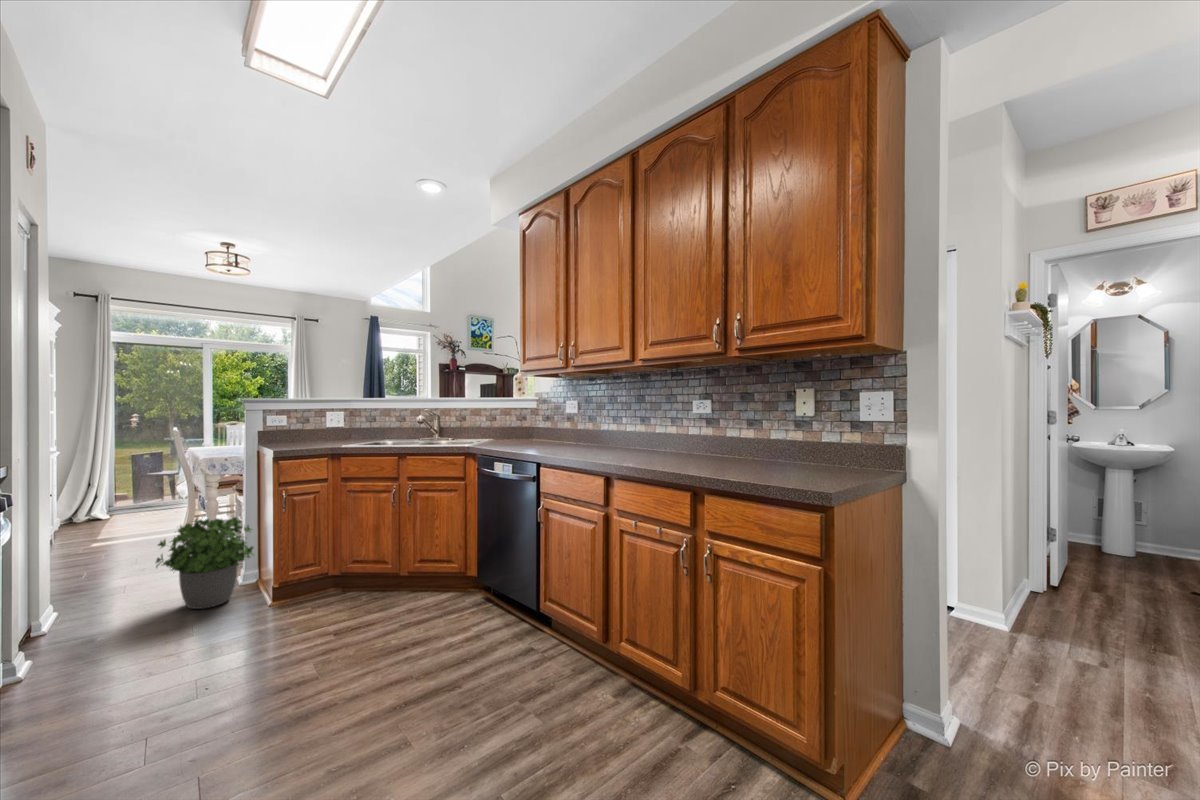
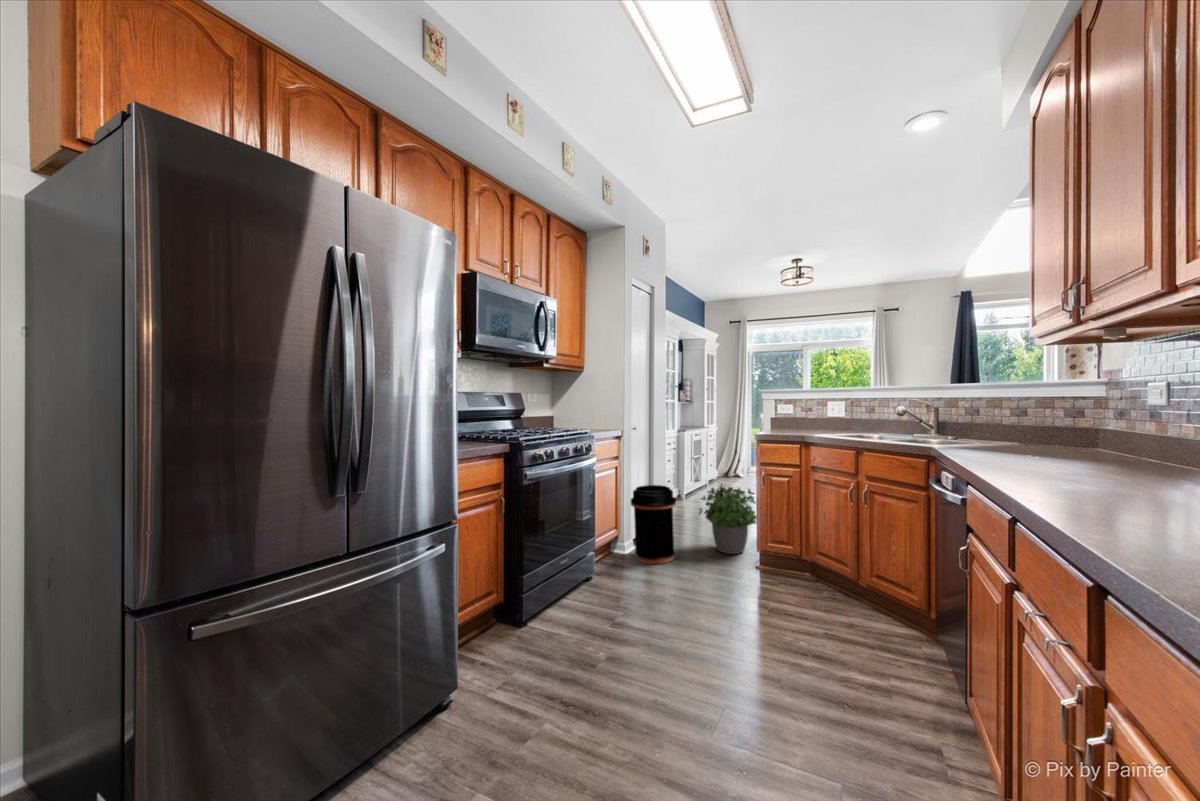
trash can: none [32,535,138,672] -> present [631,485,676,564]

